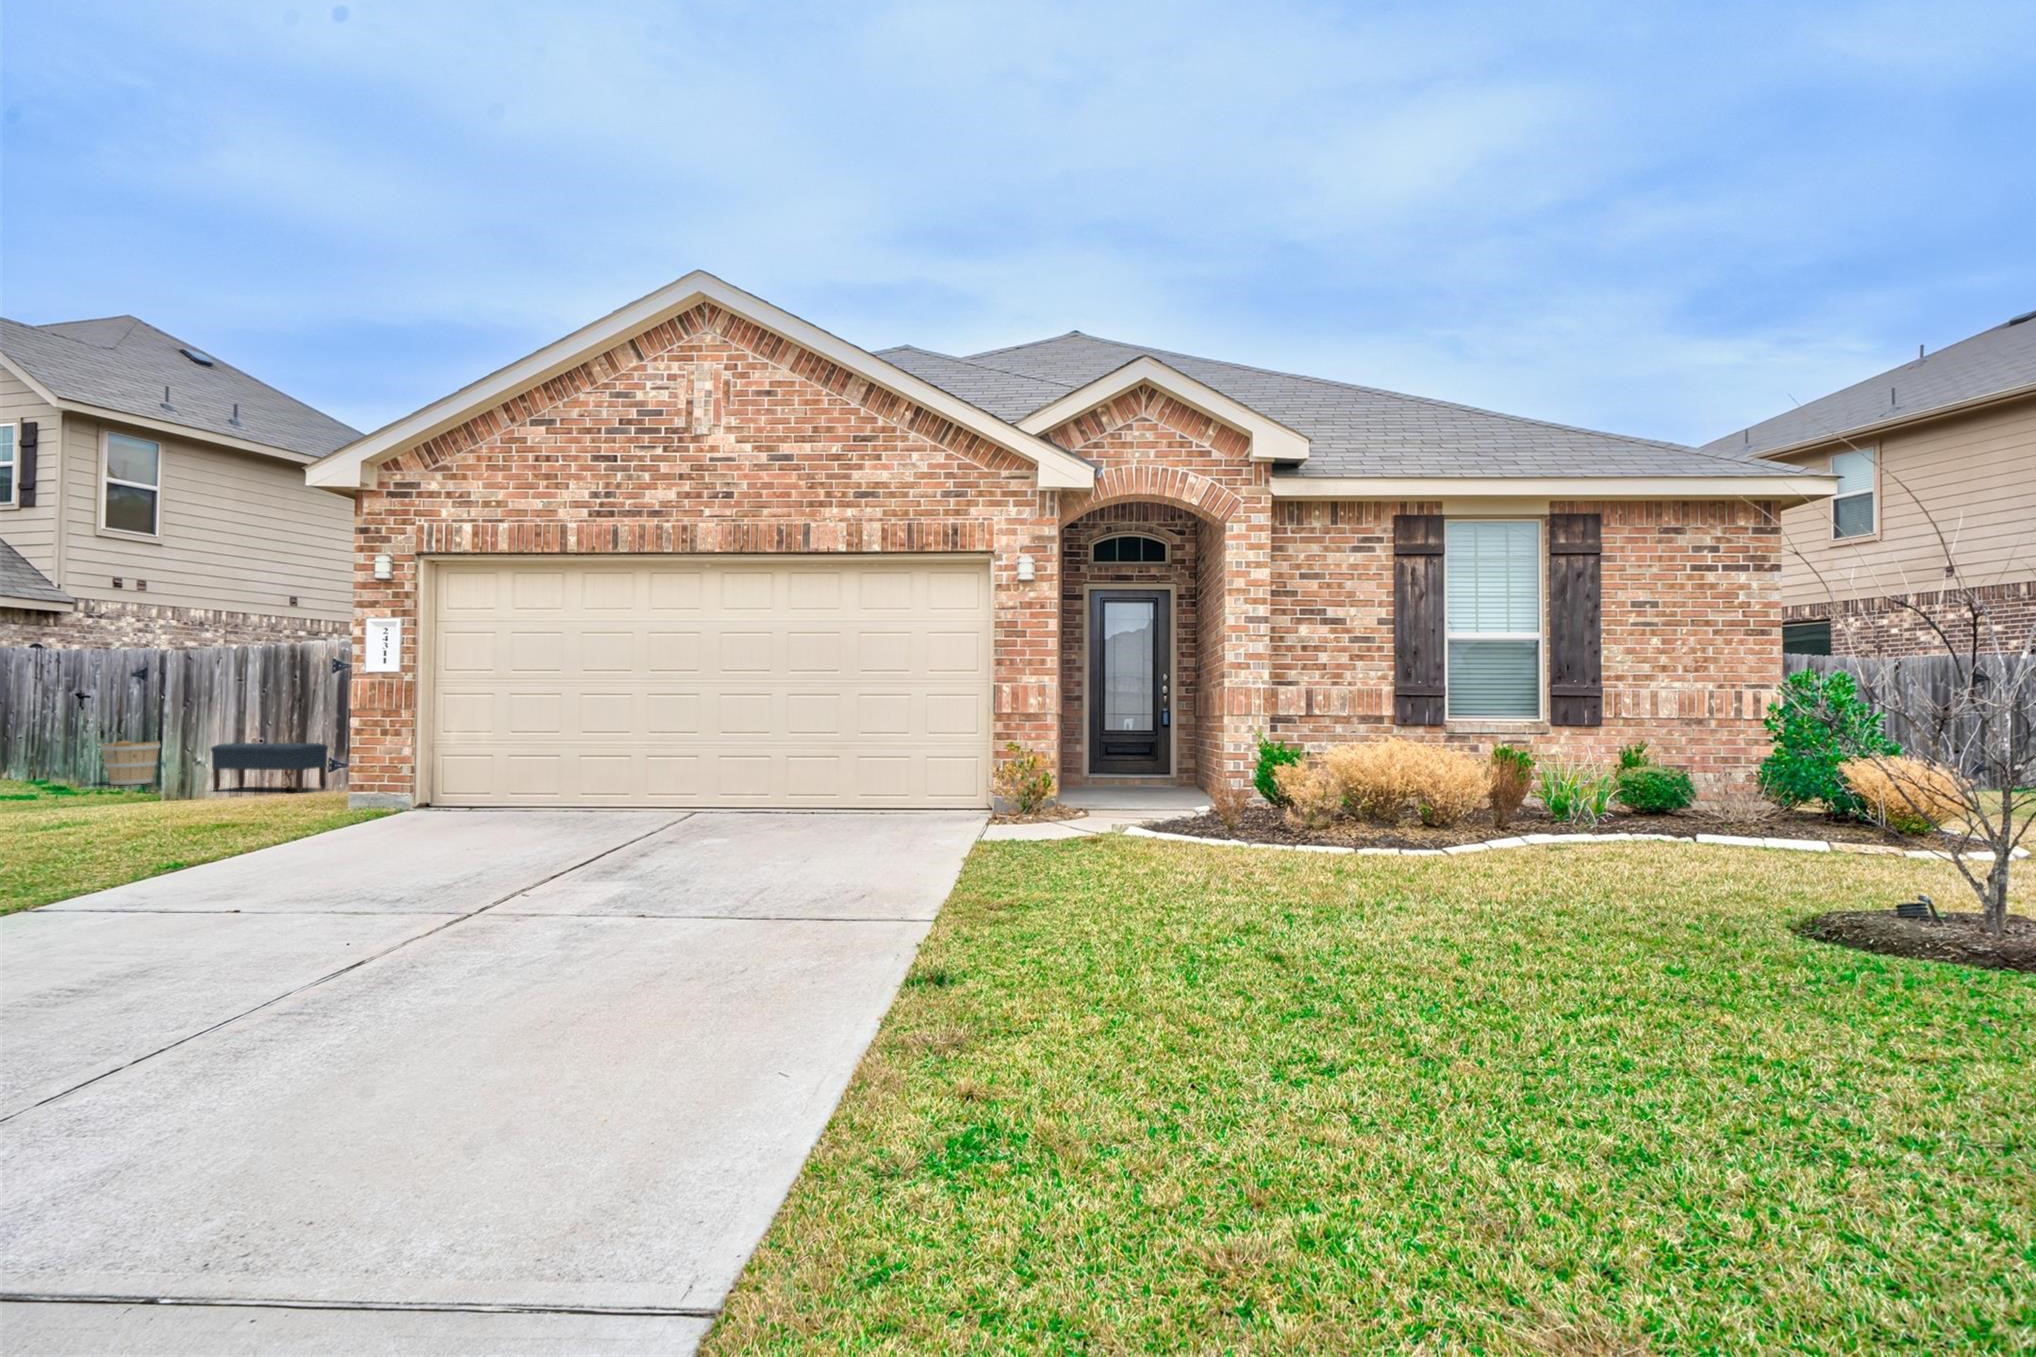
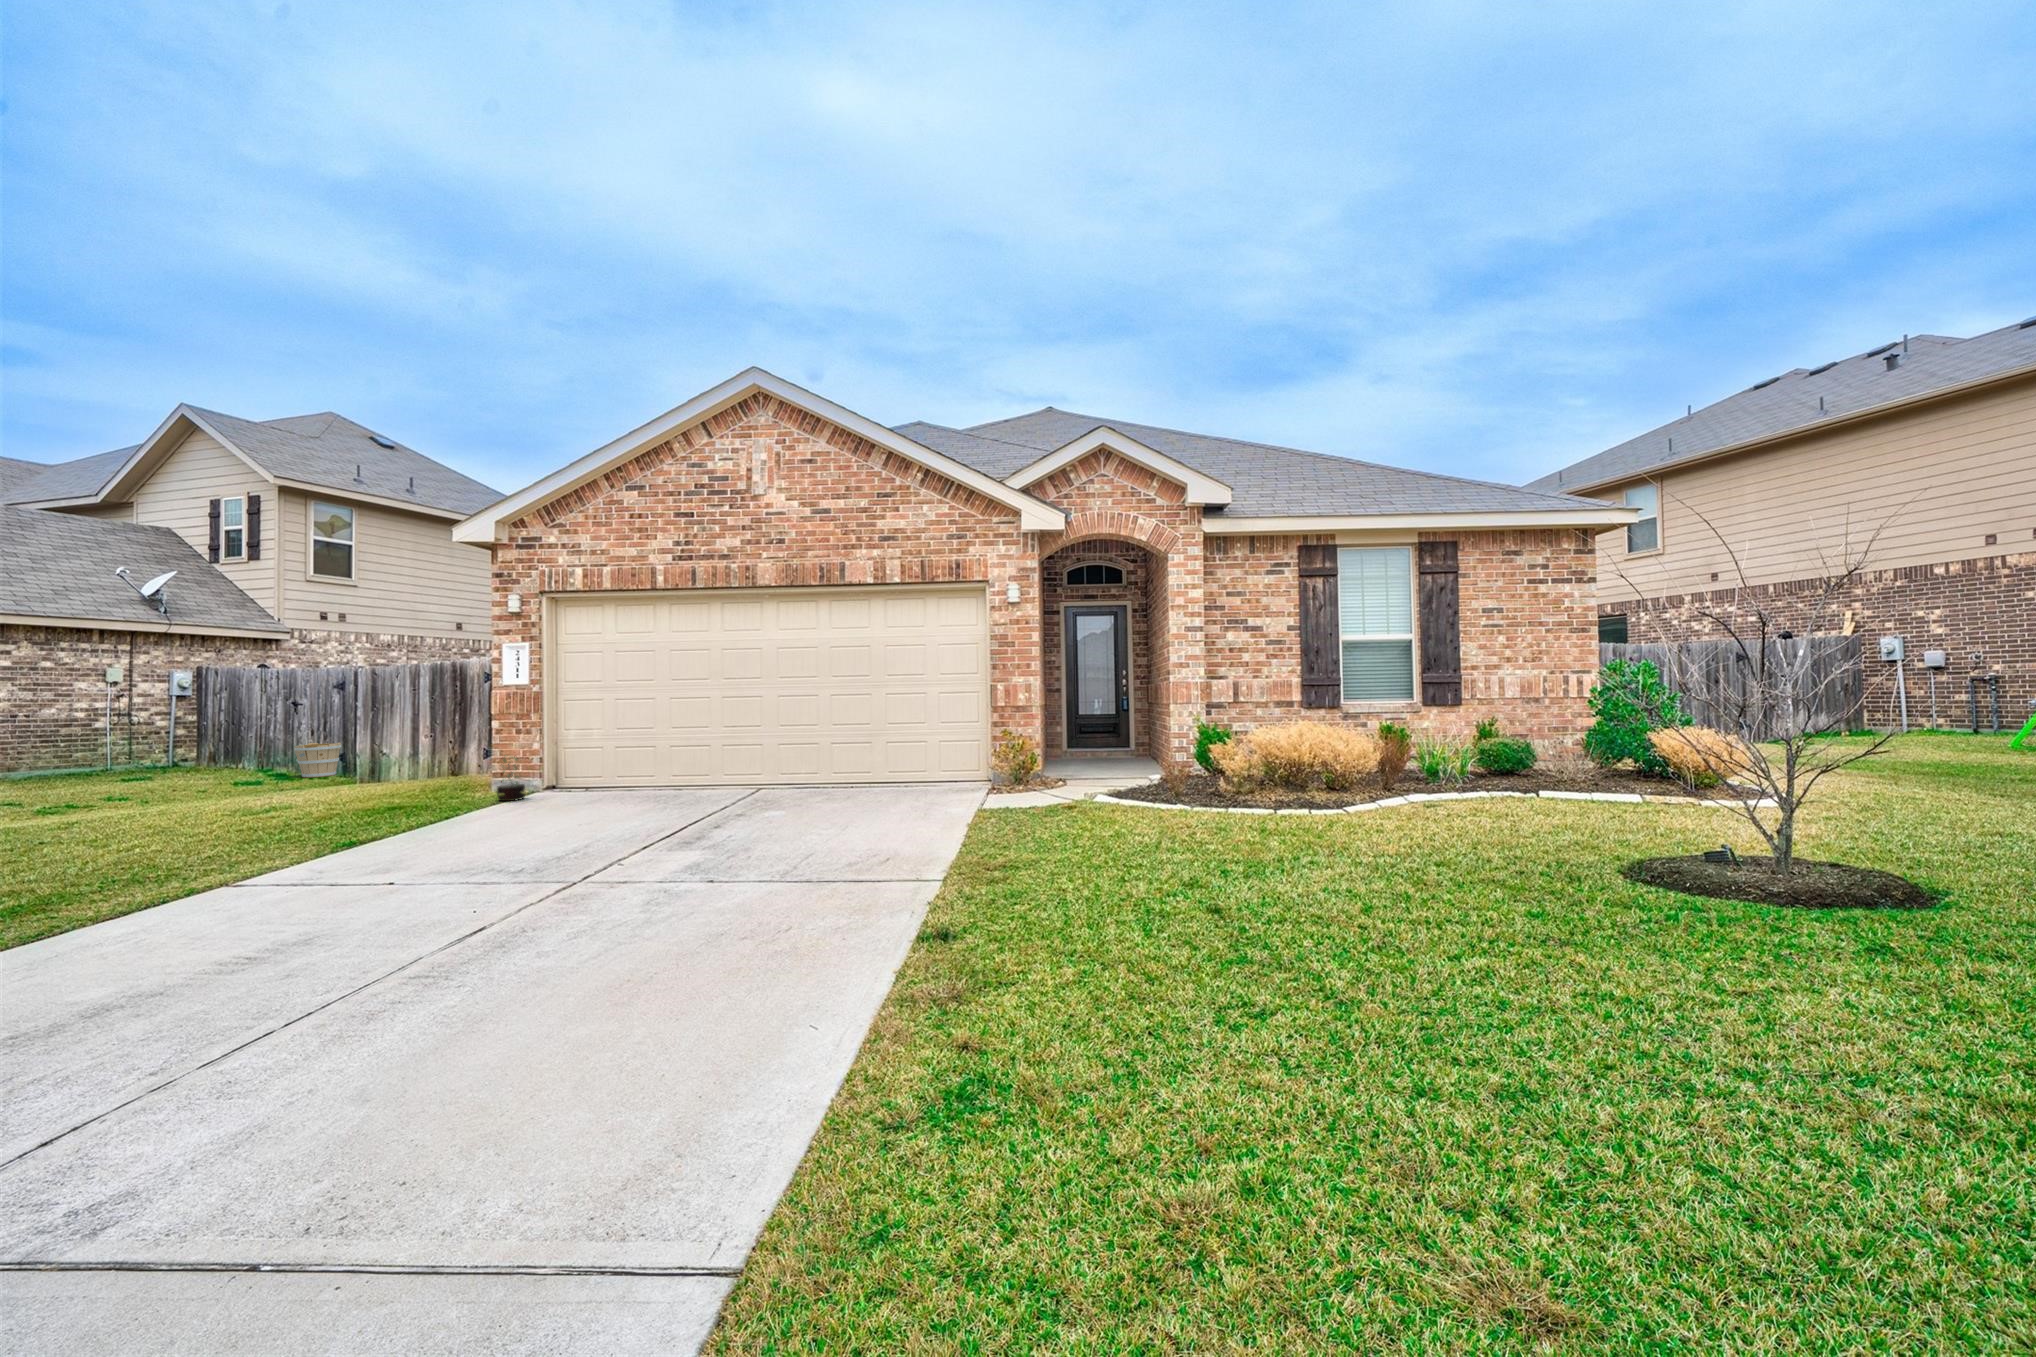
bench: present [211,743,328,792] -> none [379,742,472,781]
decorative plant: none [362,758,400,817] -> present [497,755,525,801]

